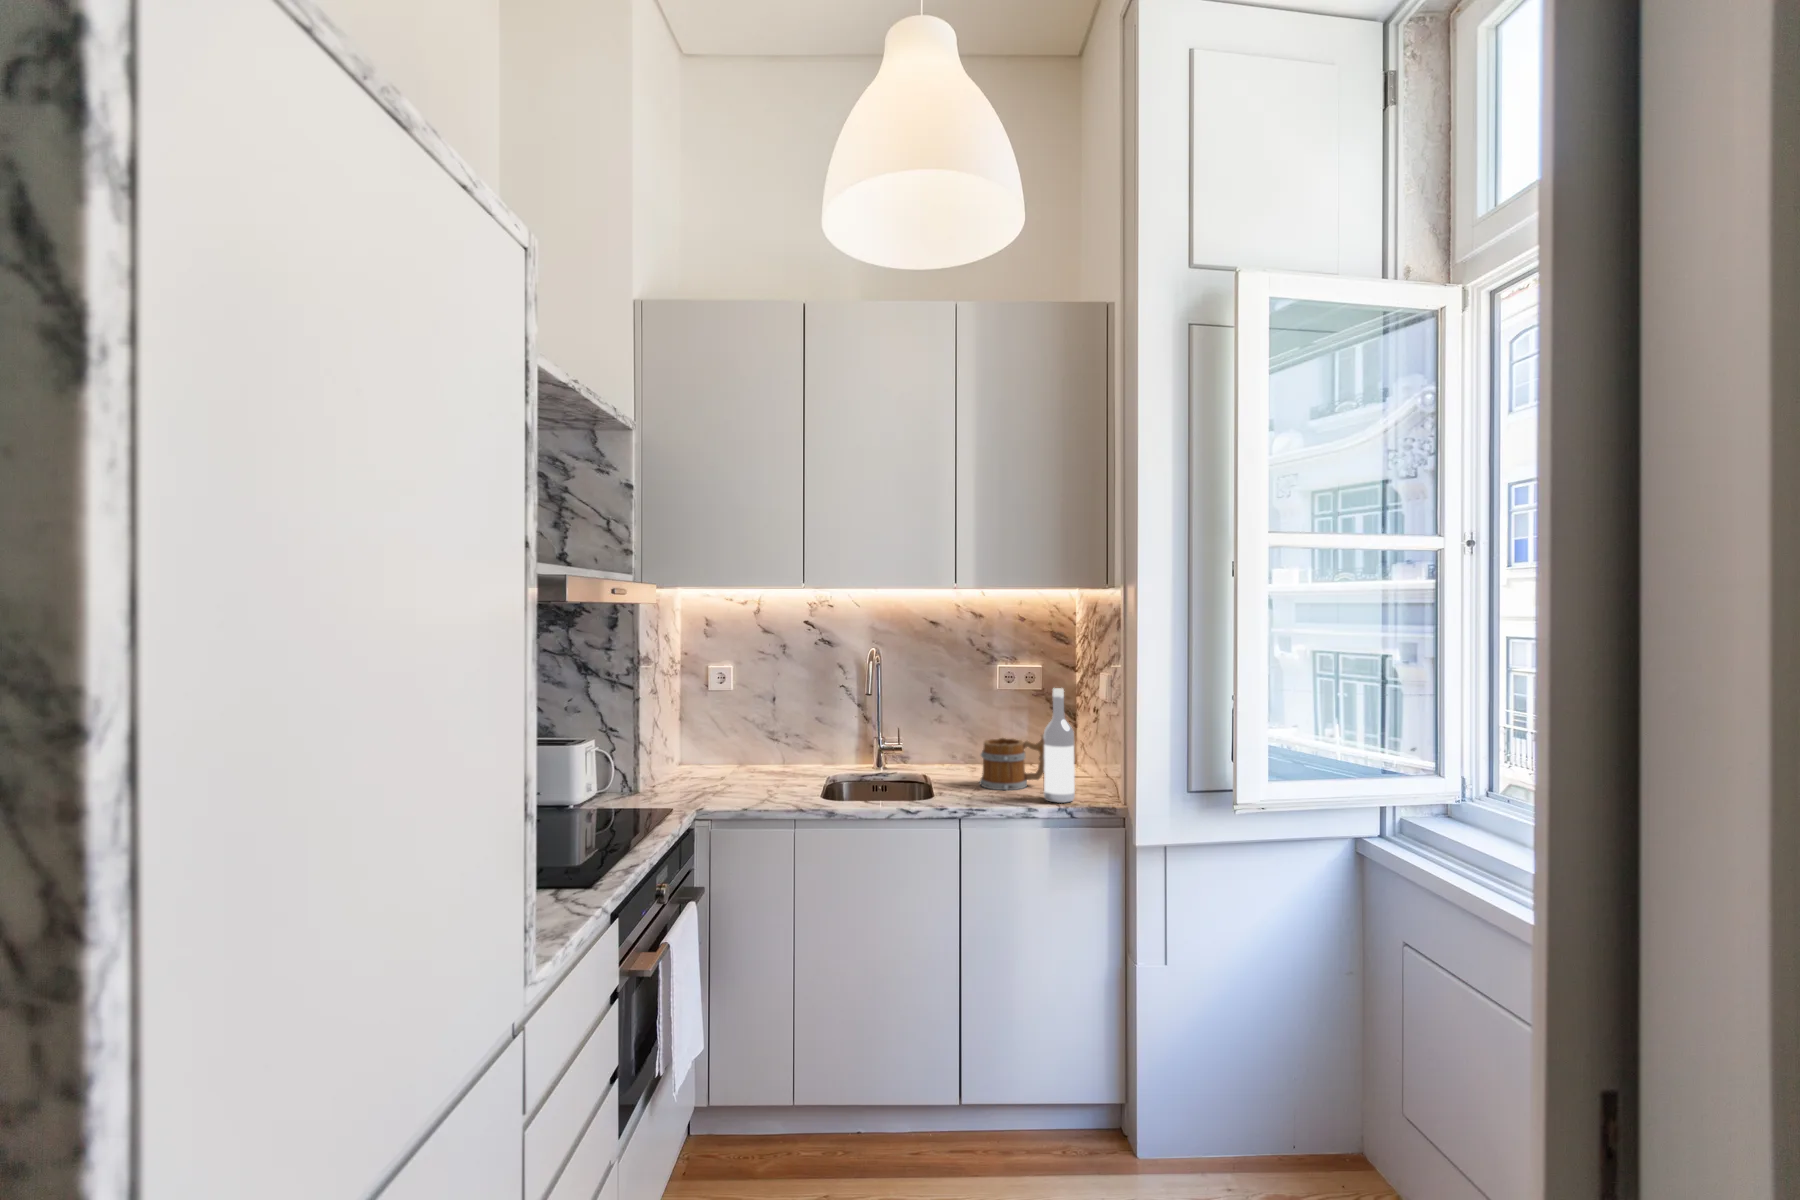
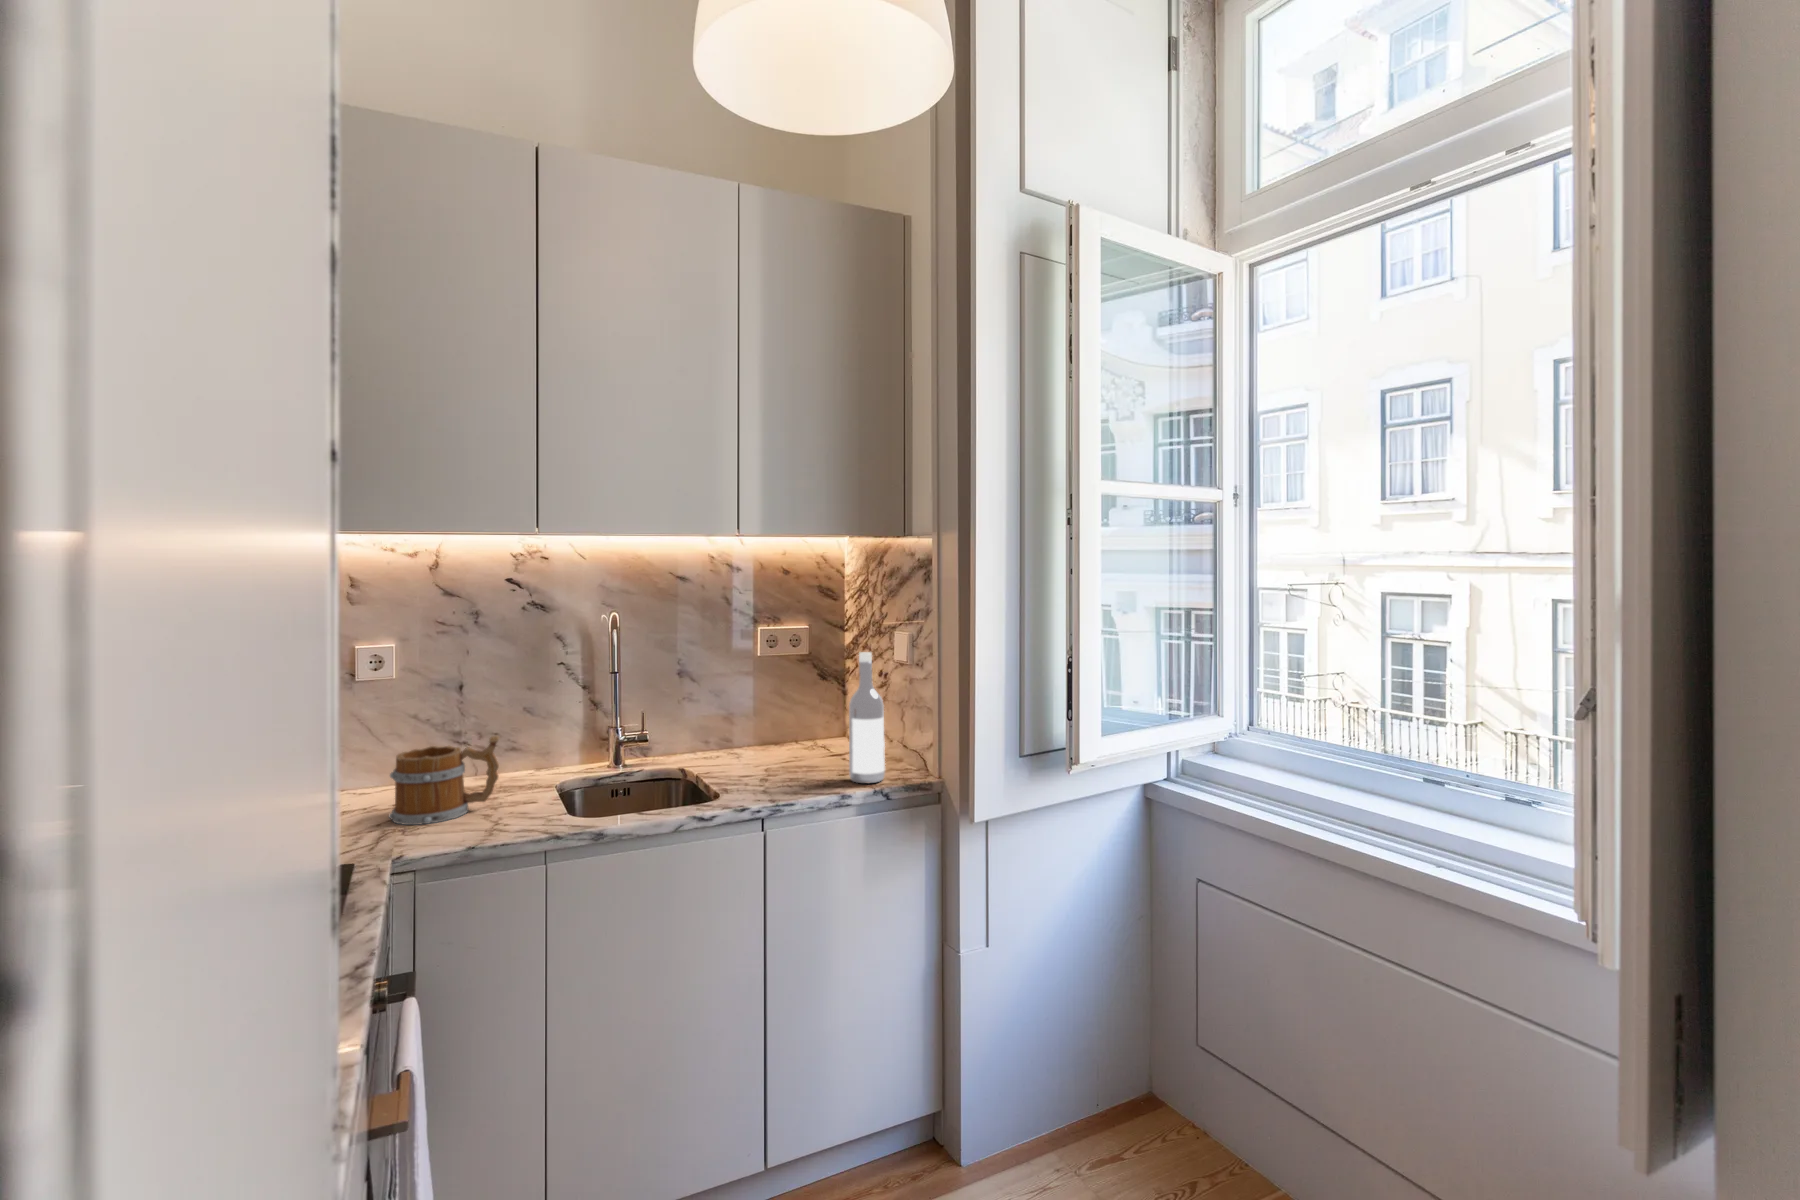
mug: present [979,734,1044,790] -> present [389,736,499,825]

